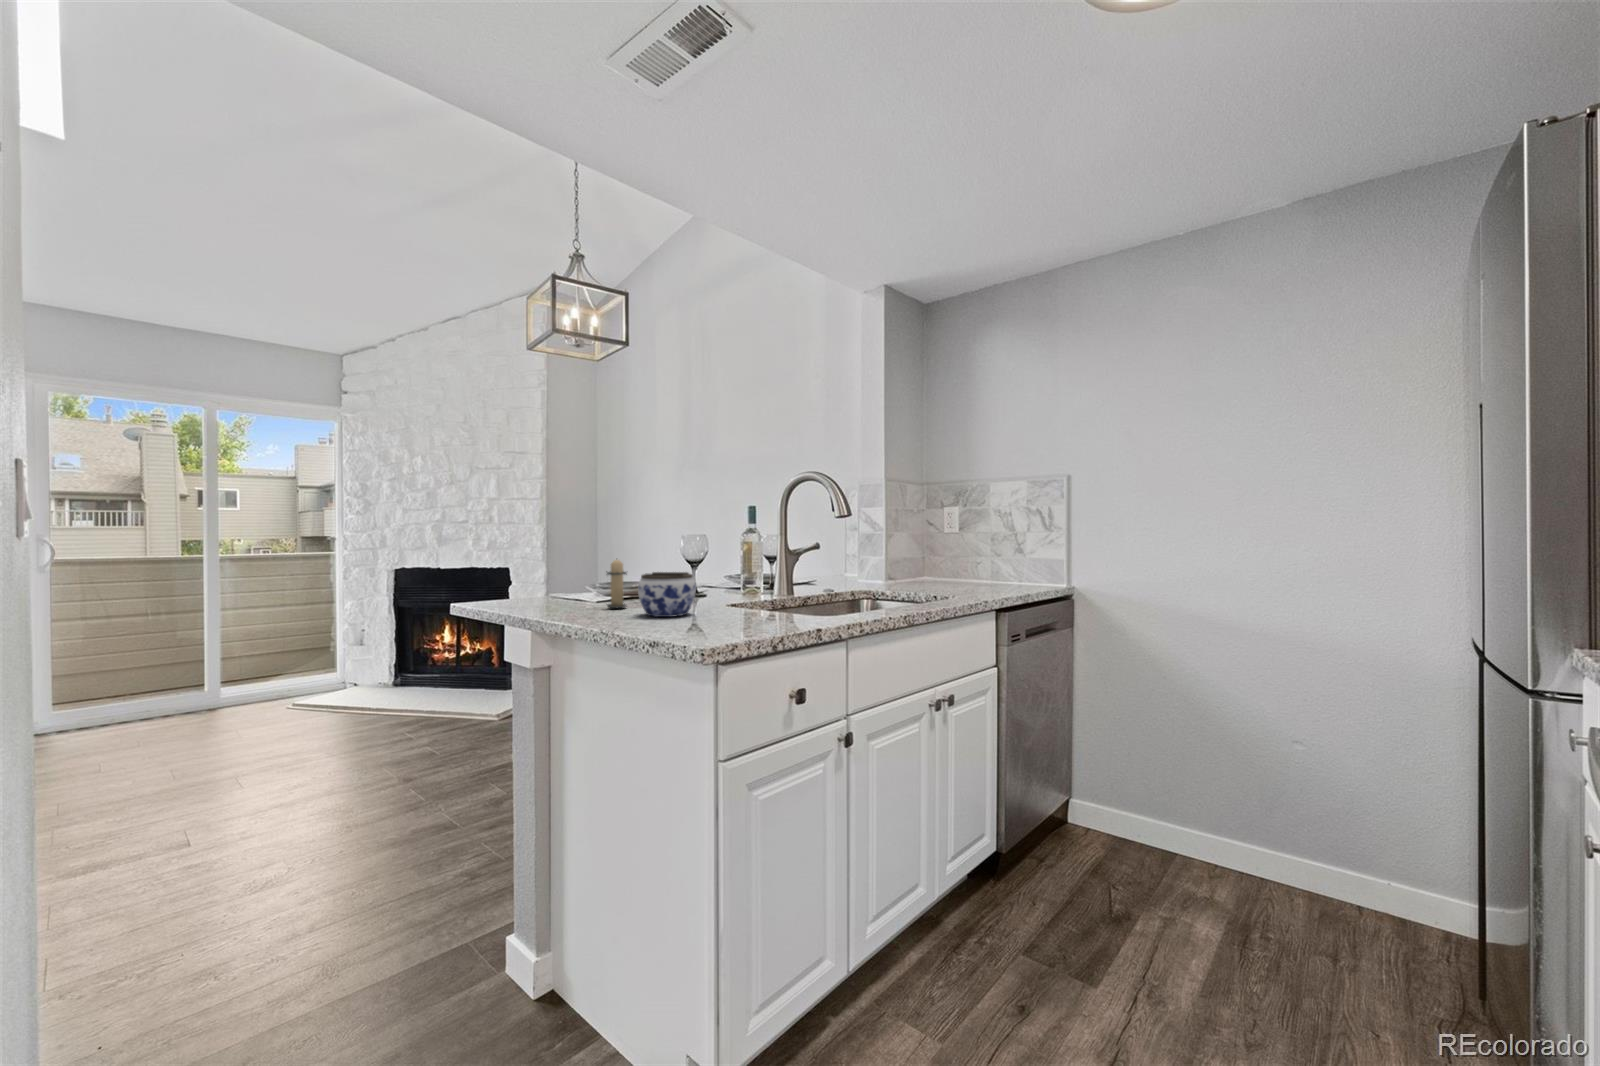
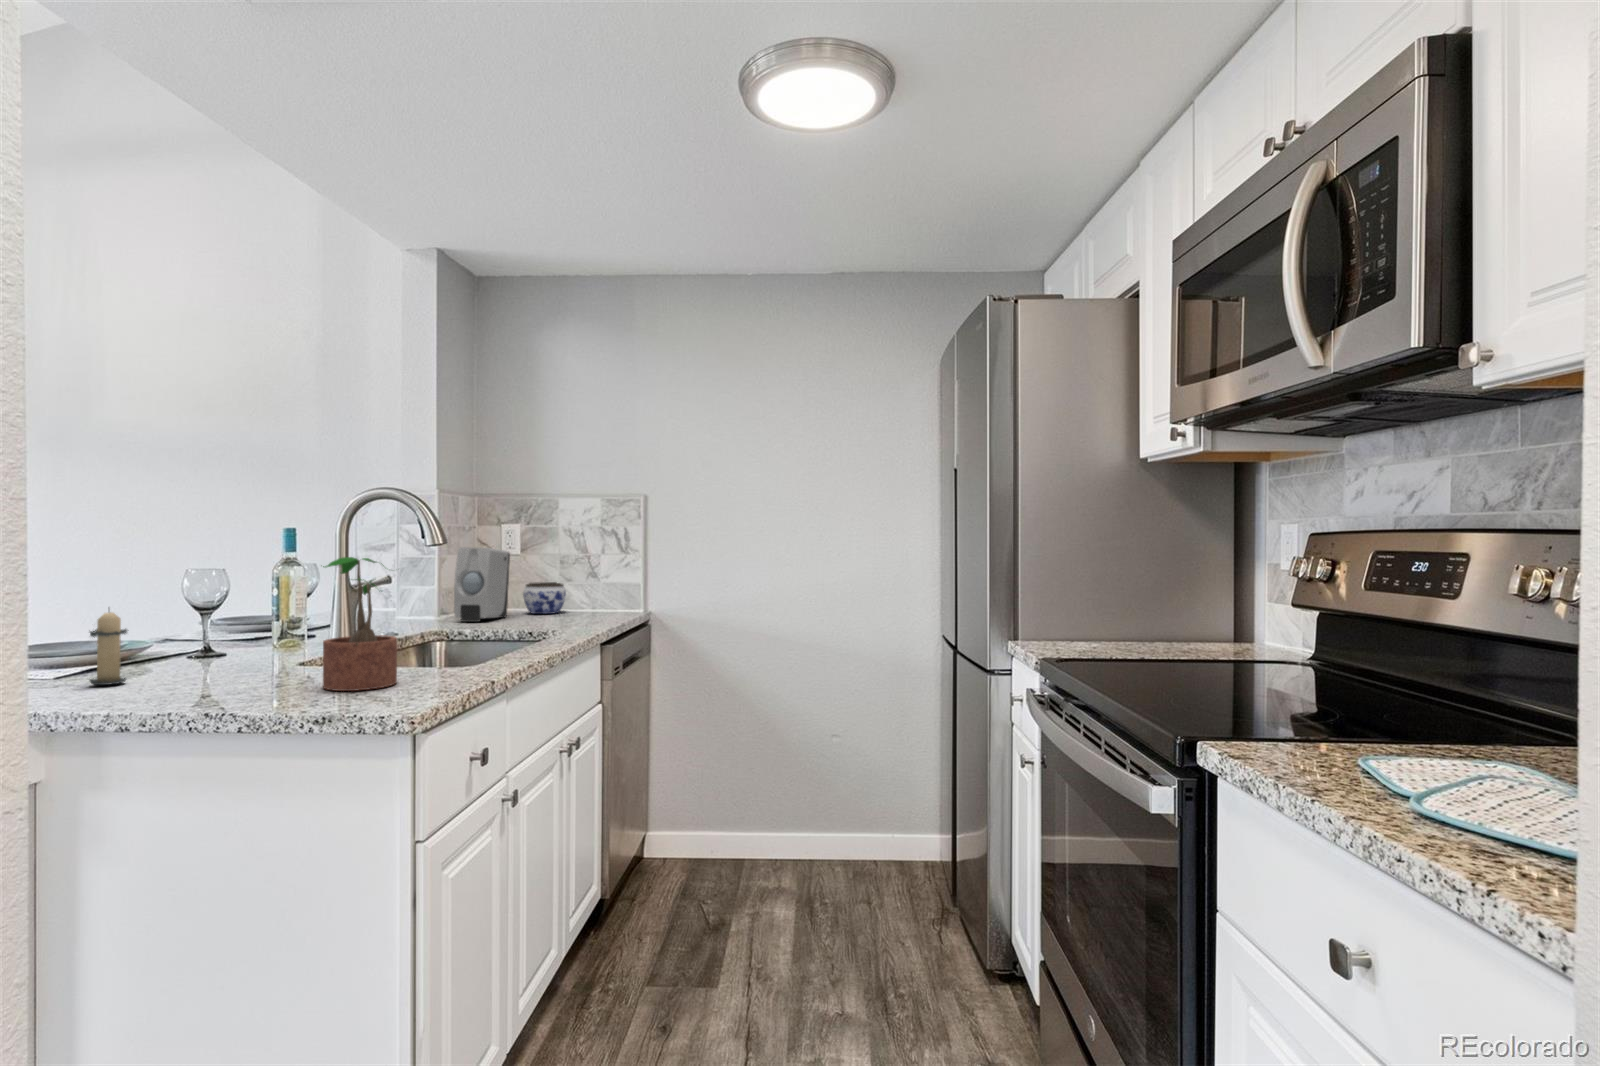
potted plant: none [710,519,770,626] -> present [323,557,397,691]
soap dispenser: none [893,524,941,586] -> present [454,547,510,622]
jar: present [638,572,696,617] -> present [523,582,566,614]

